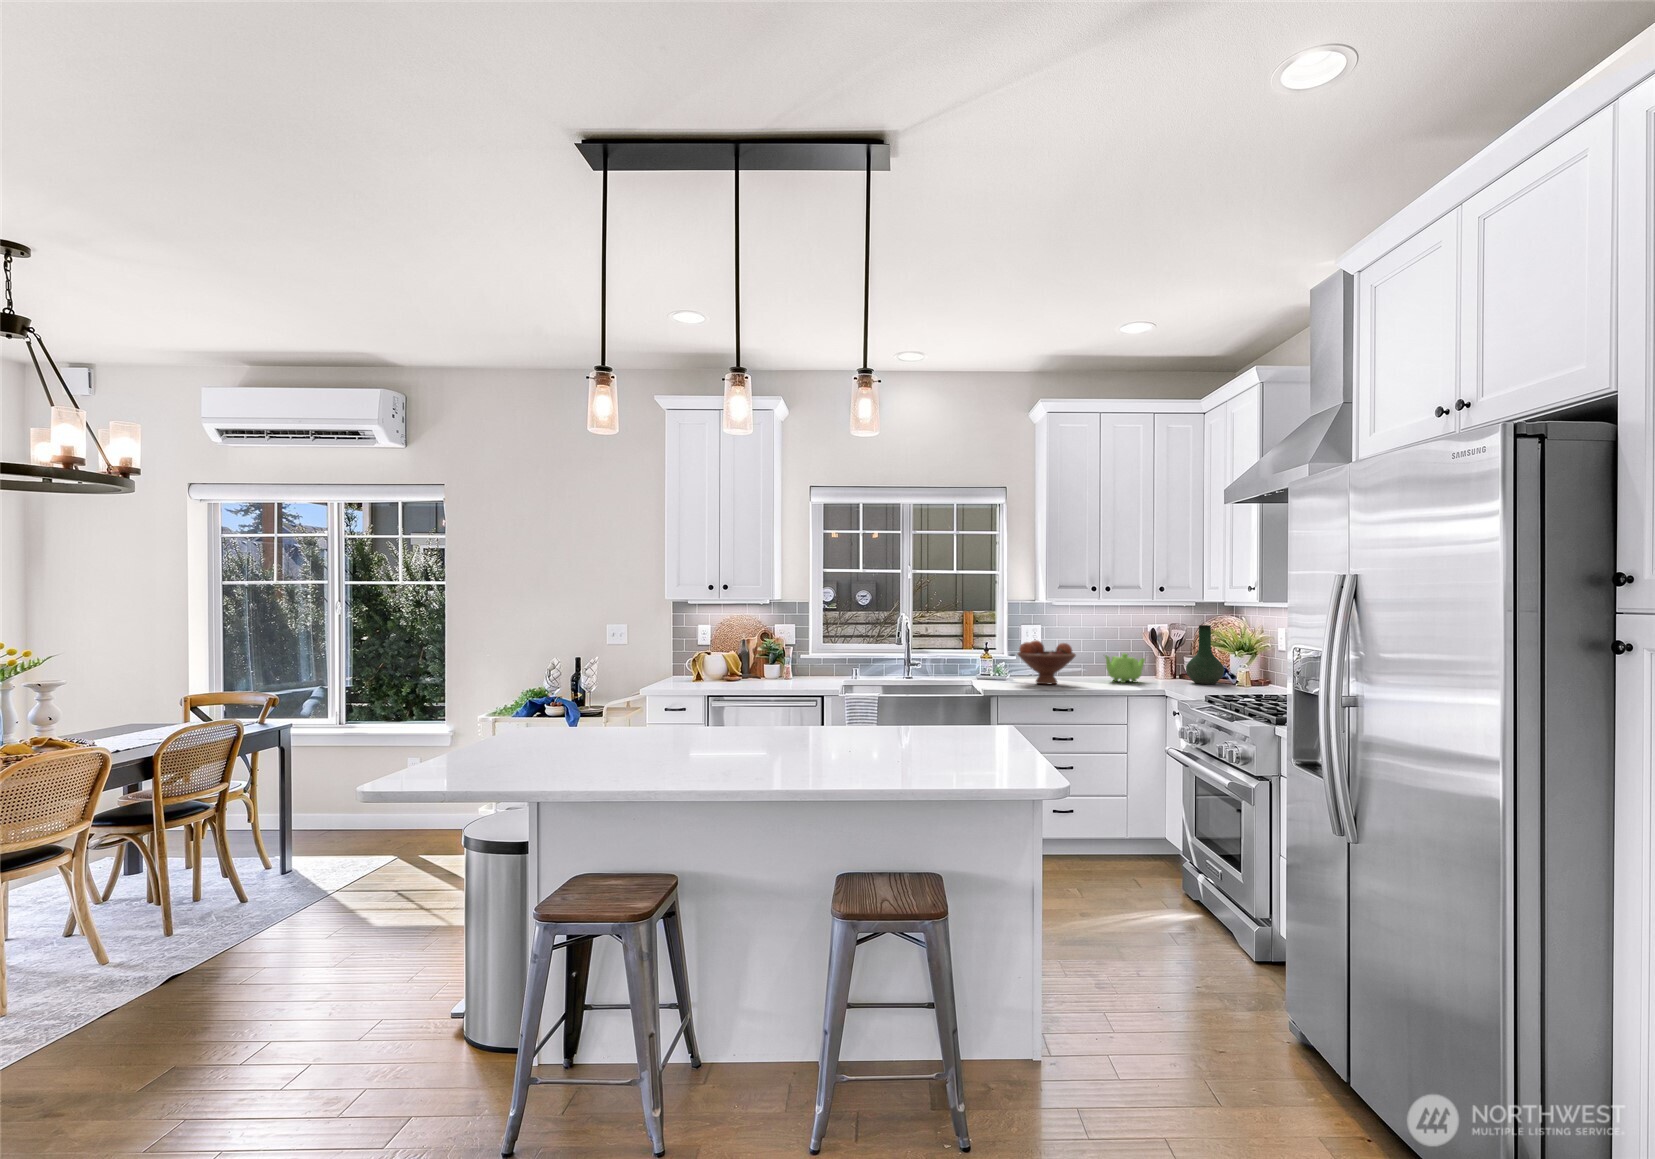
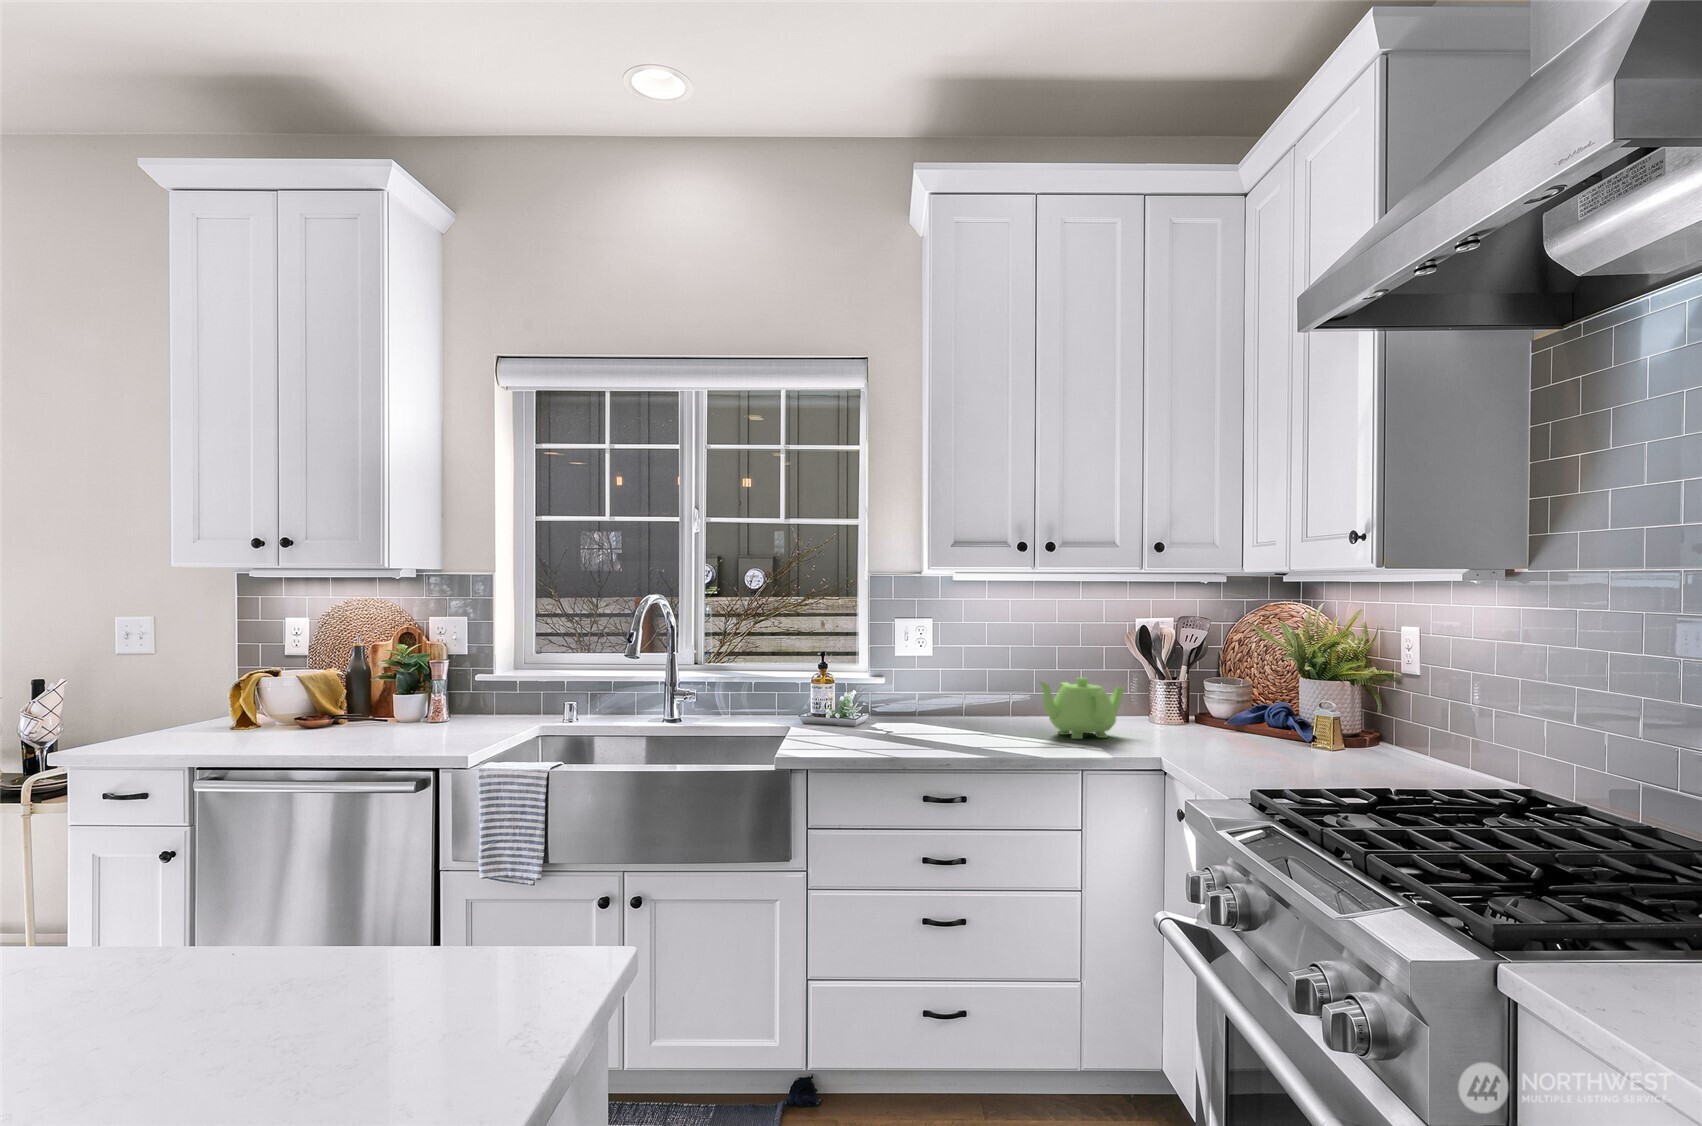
vase: present [1186,625,1224,684] -> none [1207,620,1287,744]
fruit bowl: present [1018,640,1076,685] -> none [857,650,977,745]

